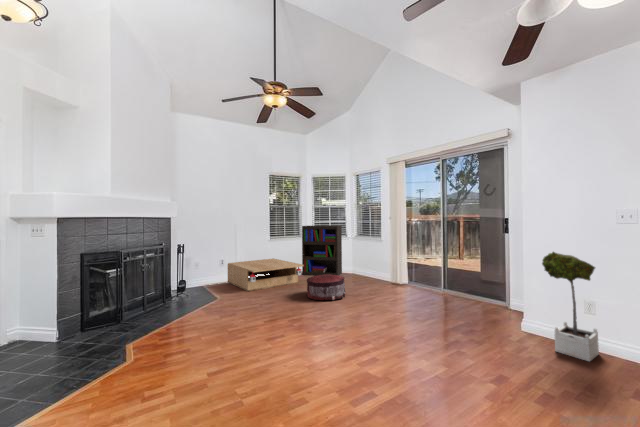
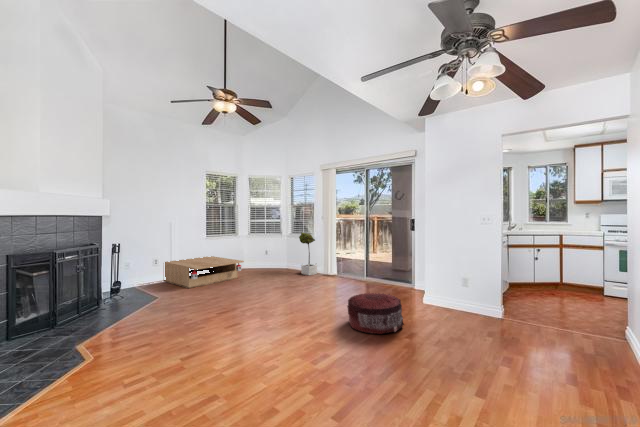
bookshelf: present [302,226,342,276] -> none [240,224,277,271]
potted tree: present [542,252,599,361] -> present [299,233,317,275]
pouf: present [307,274,345,300] -> present [347,293,404,334]

